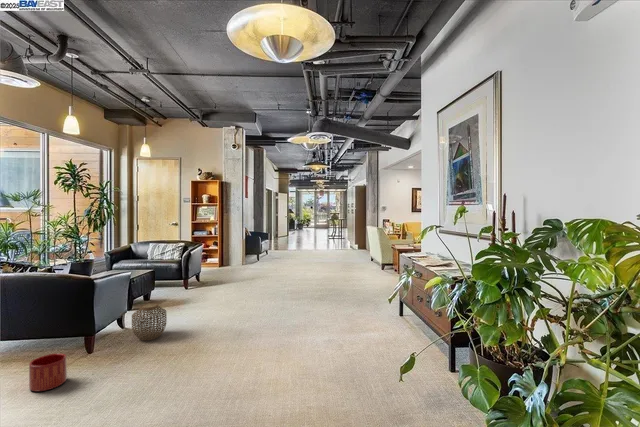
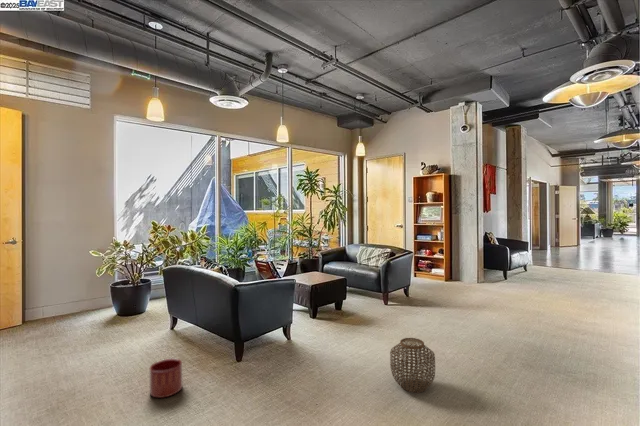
woven basket: present [132,303,167,340] -> present [390,338,435,393]

